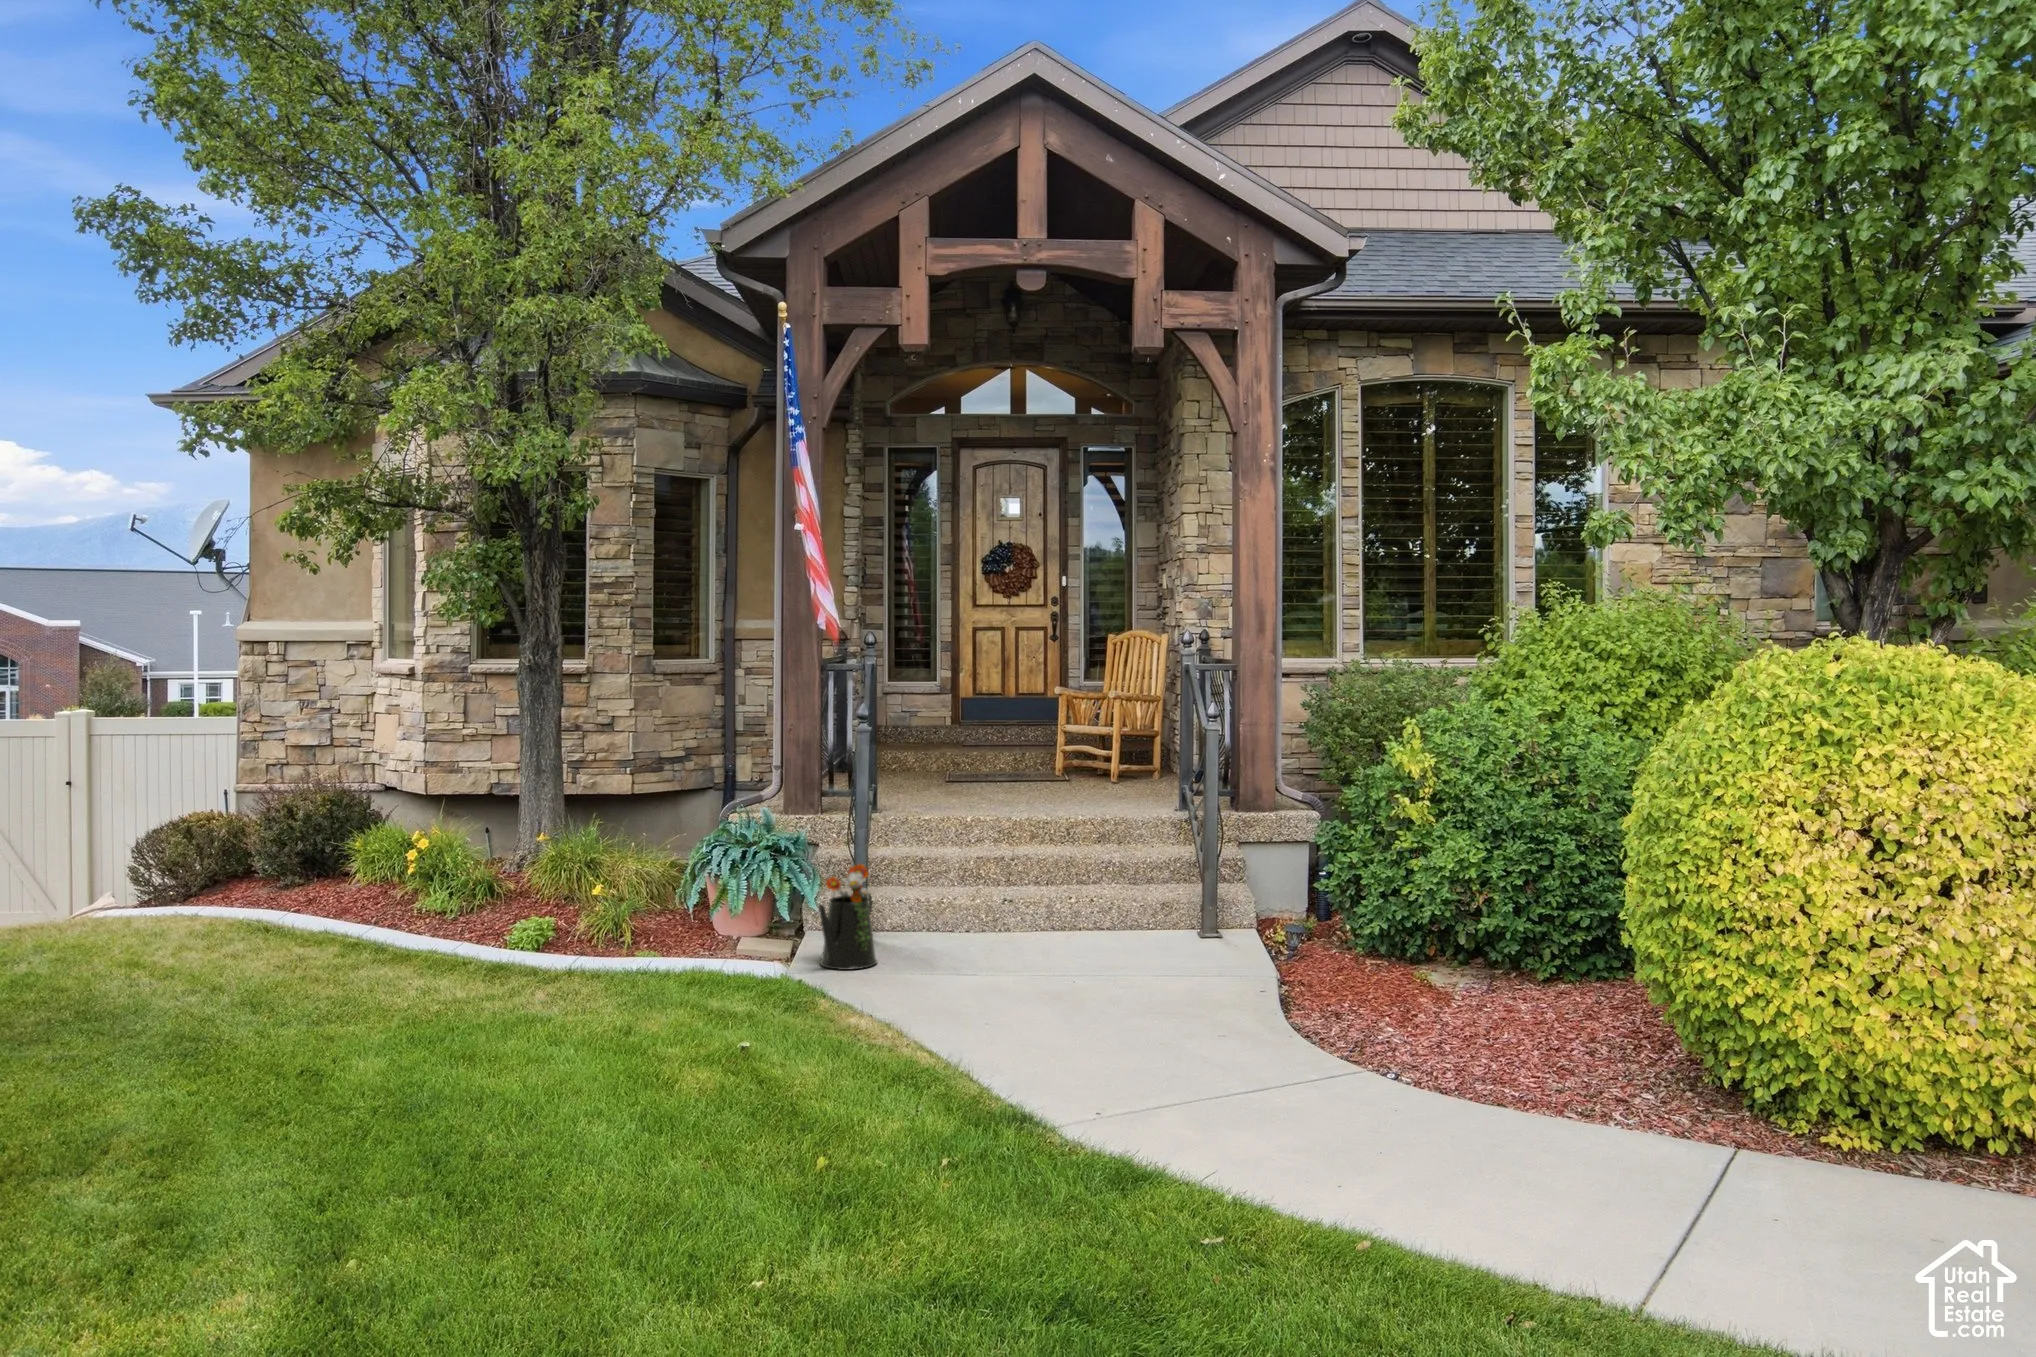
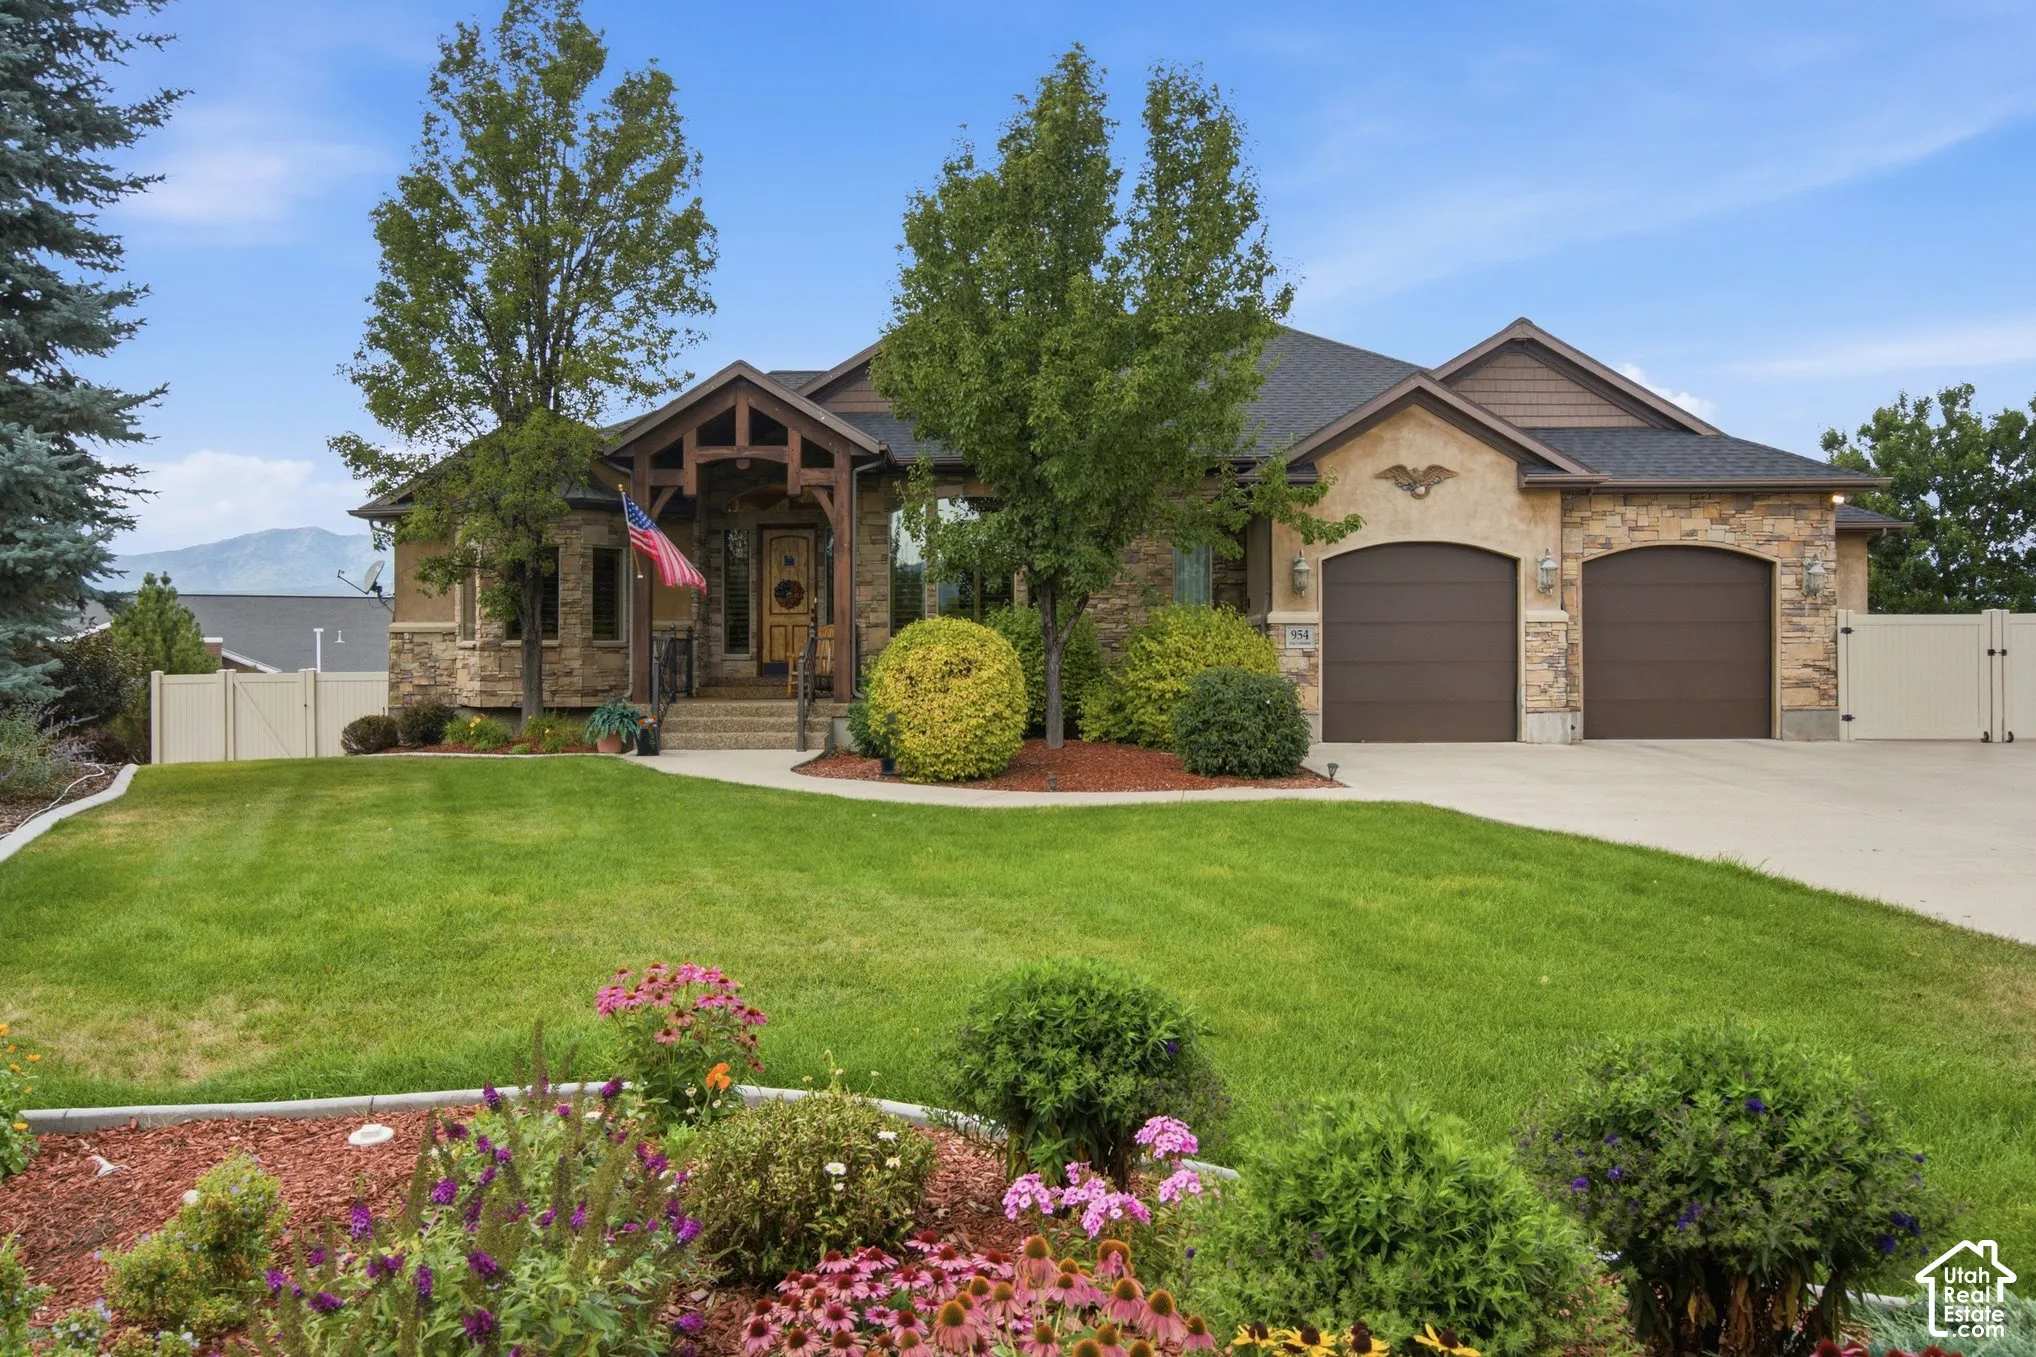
potted plant: none [1779,963,1921,1195] -> present [869,711,904,775]

